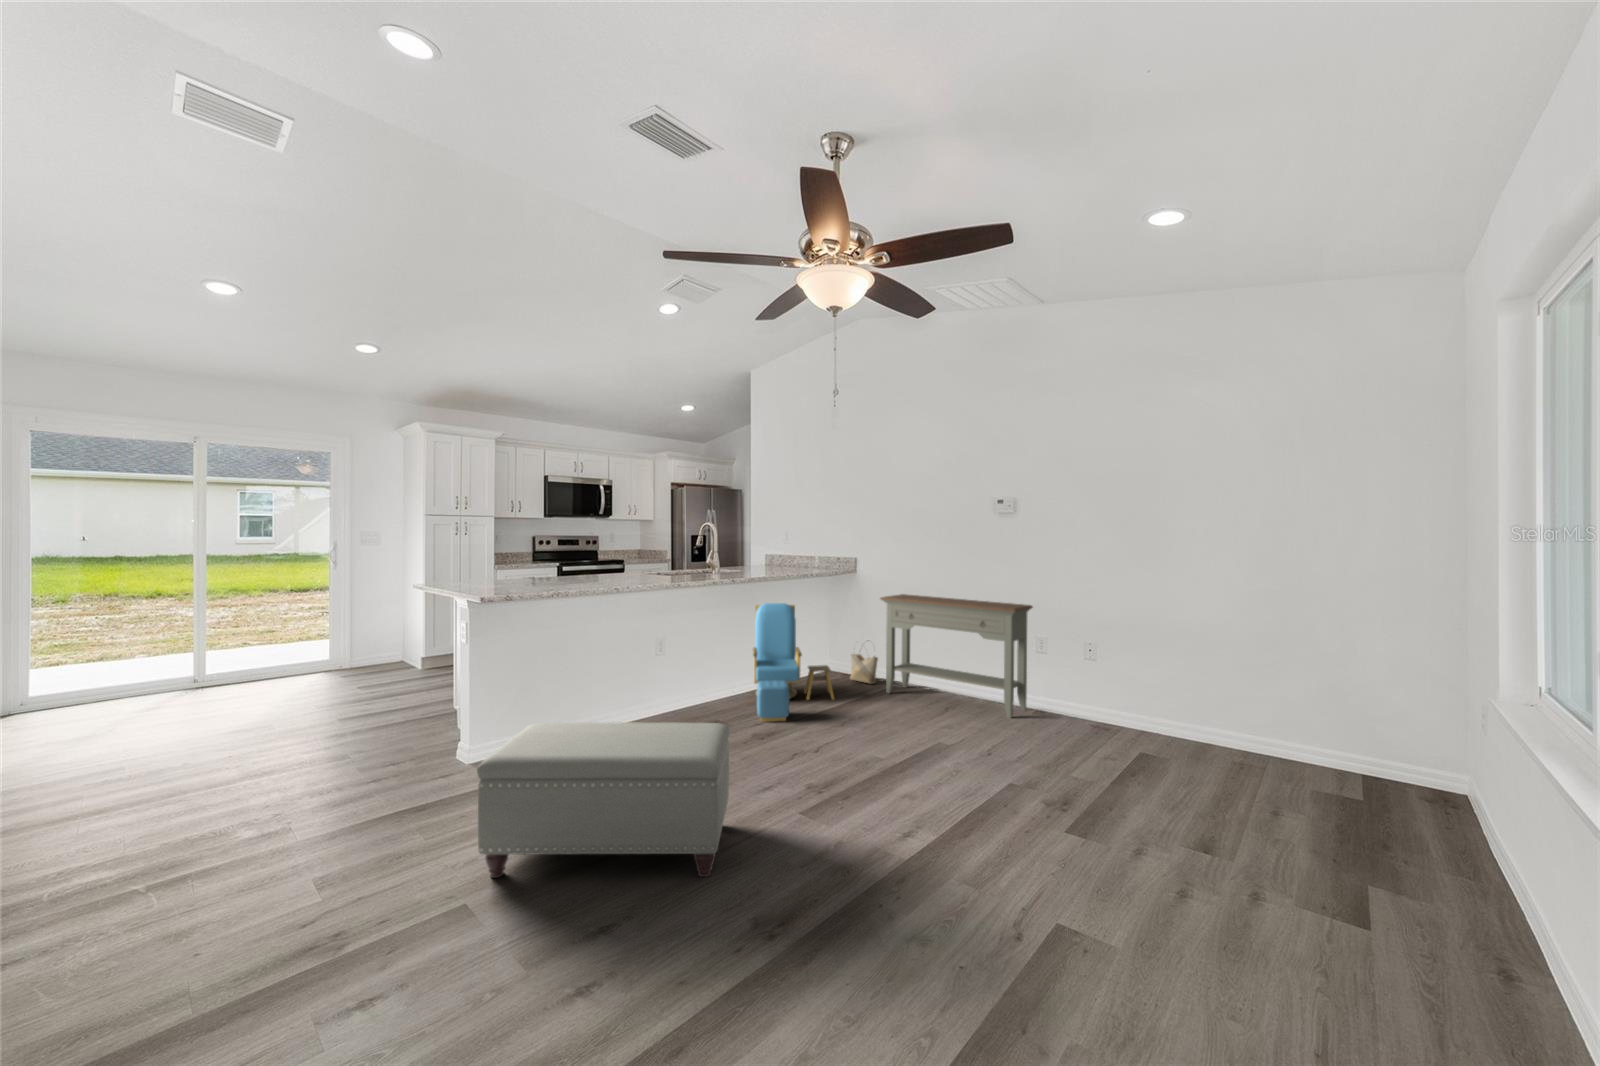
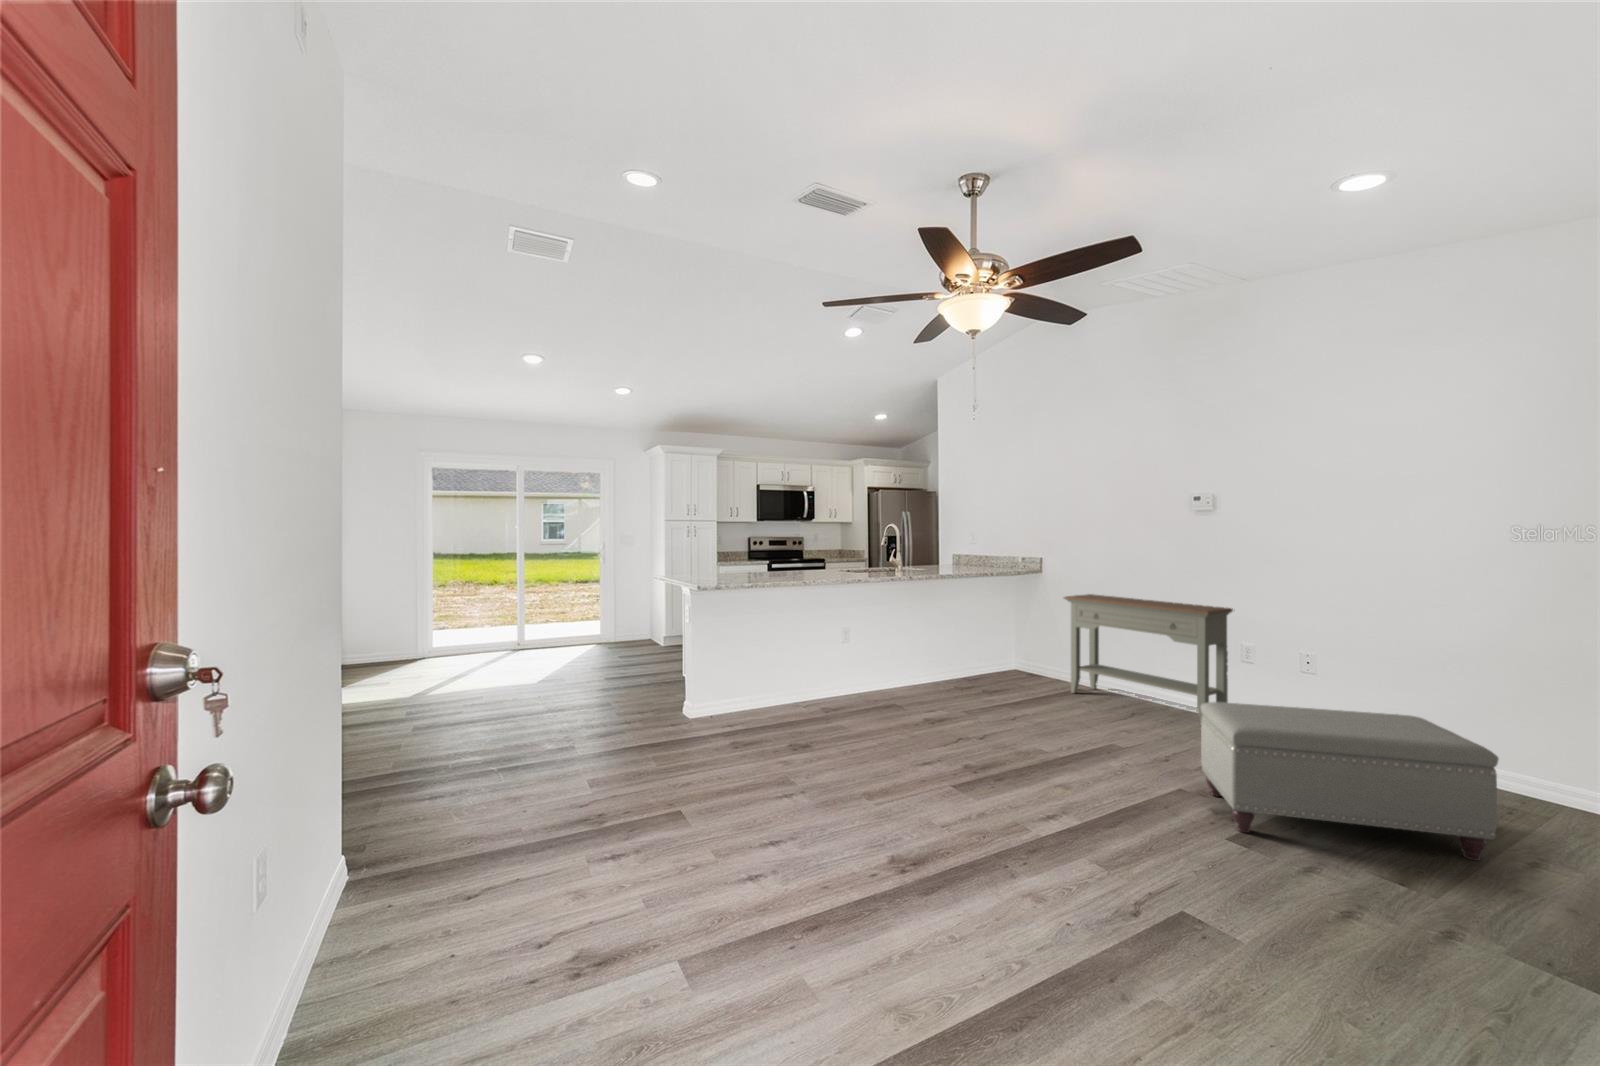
armchair: present [753,603,834,722] -> none [934,600,1015,710]
woven basket: present [850,654,878,684] -> none [1036,640,1065,683]
ottoman: present [477,722,730,878] -> present [1201,702,1498,861]

